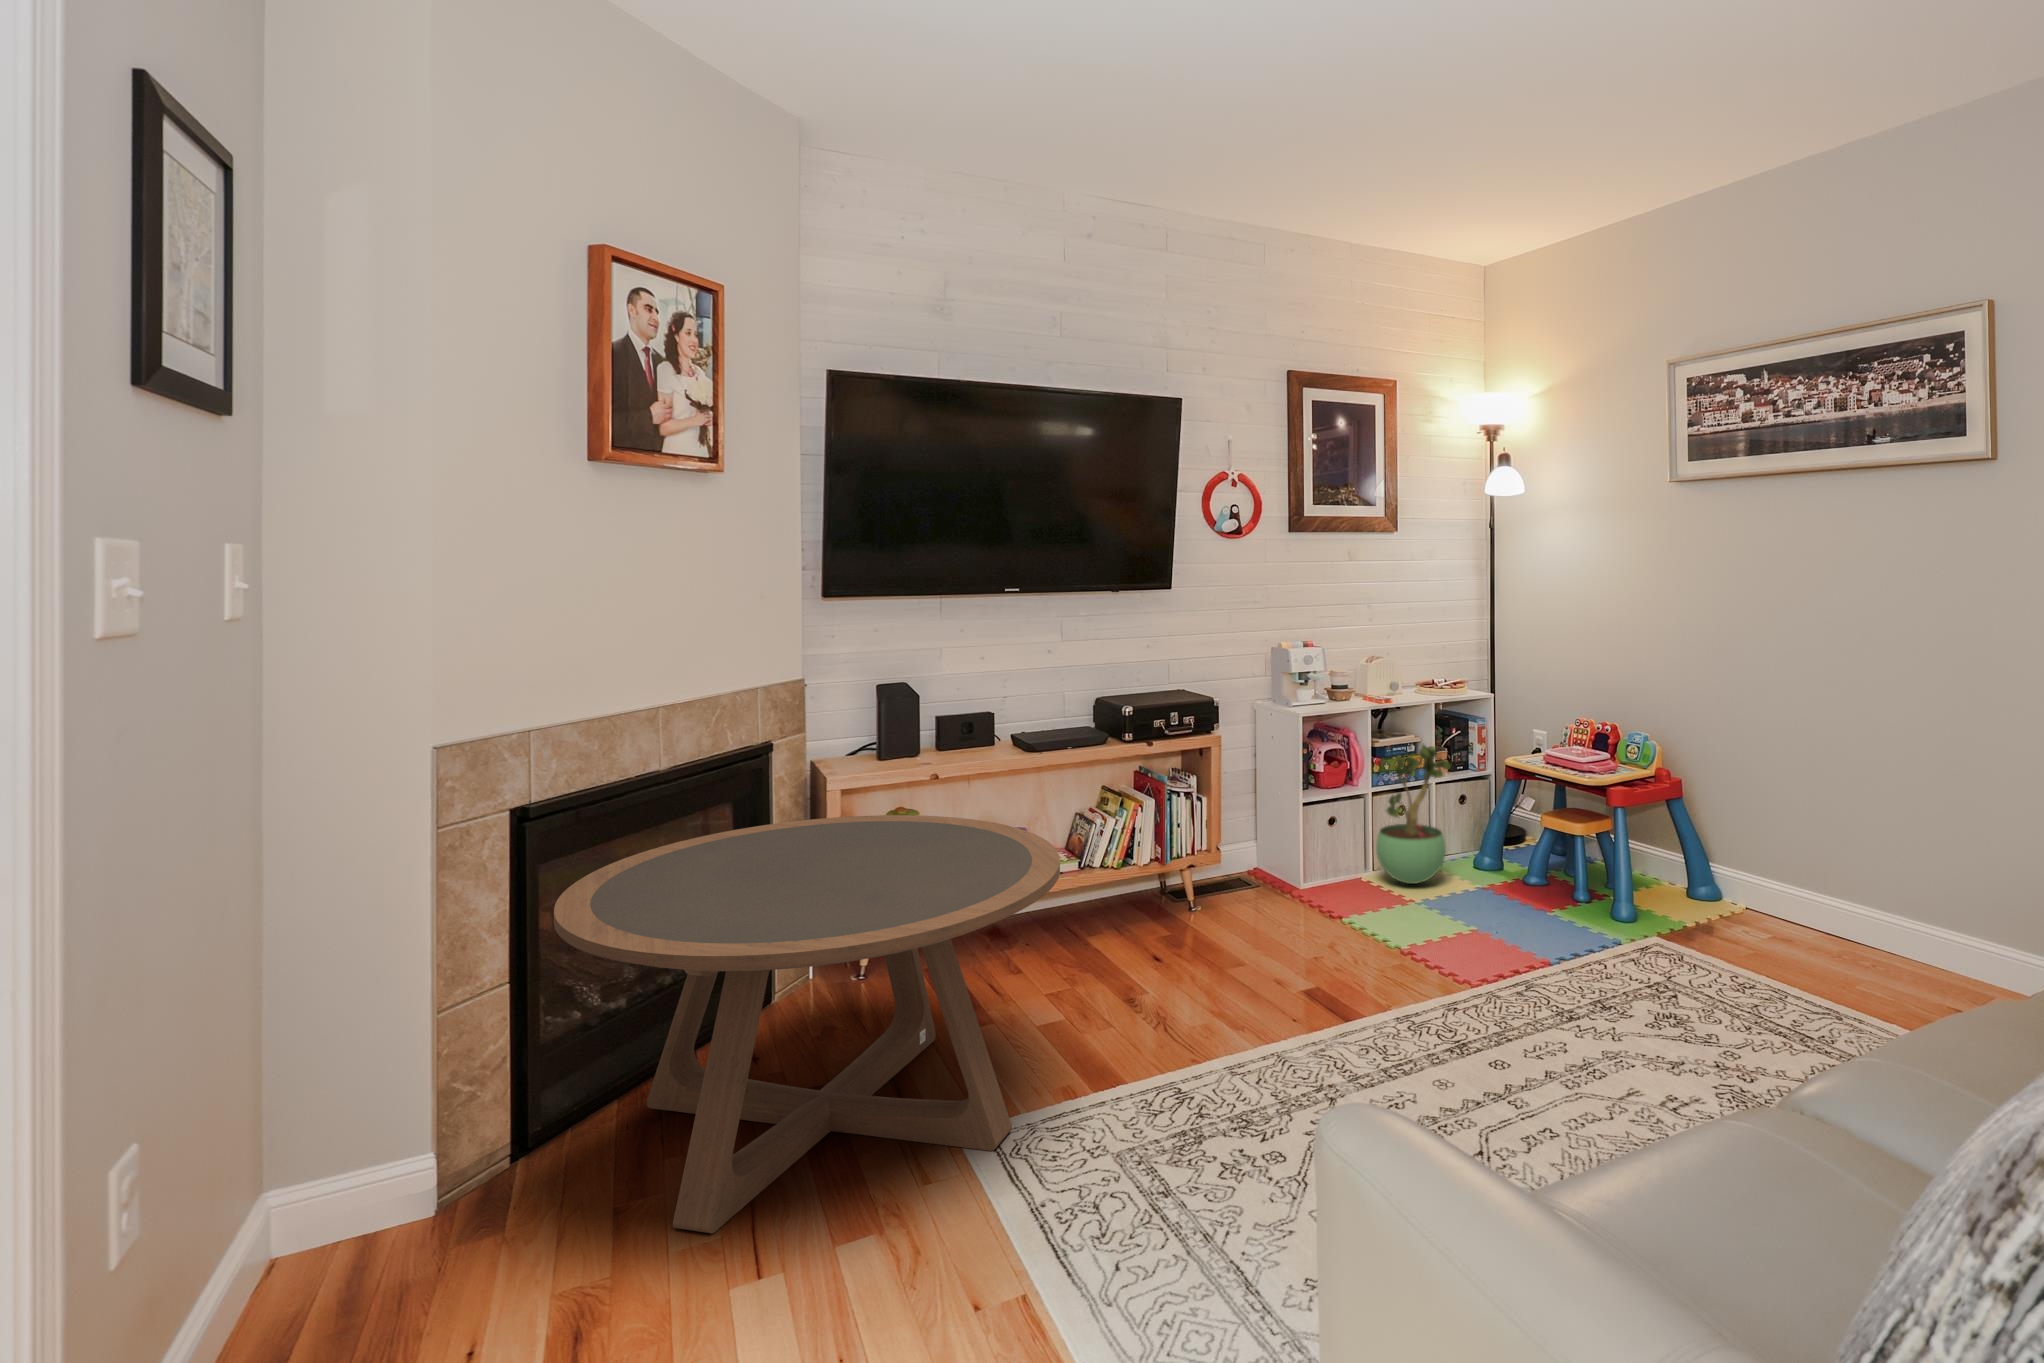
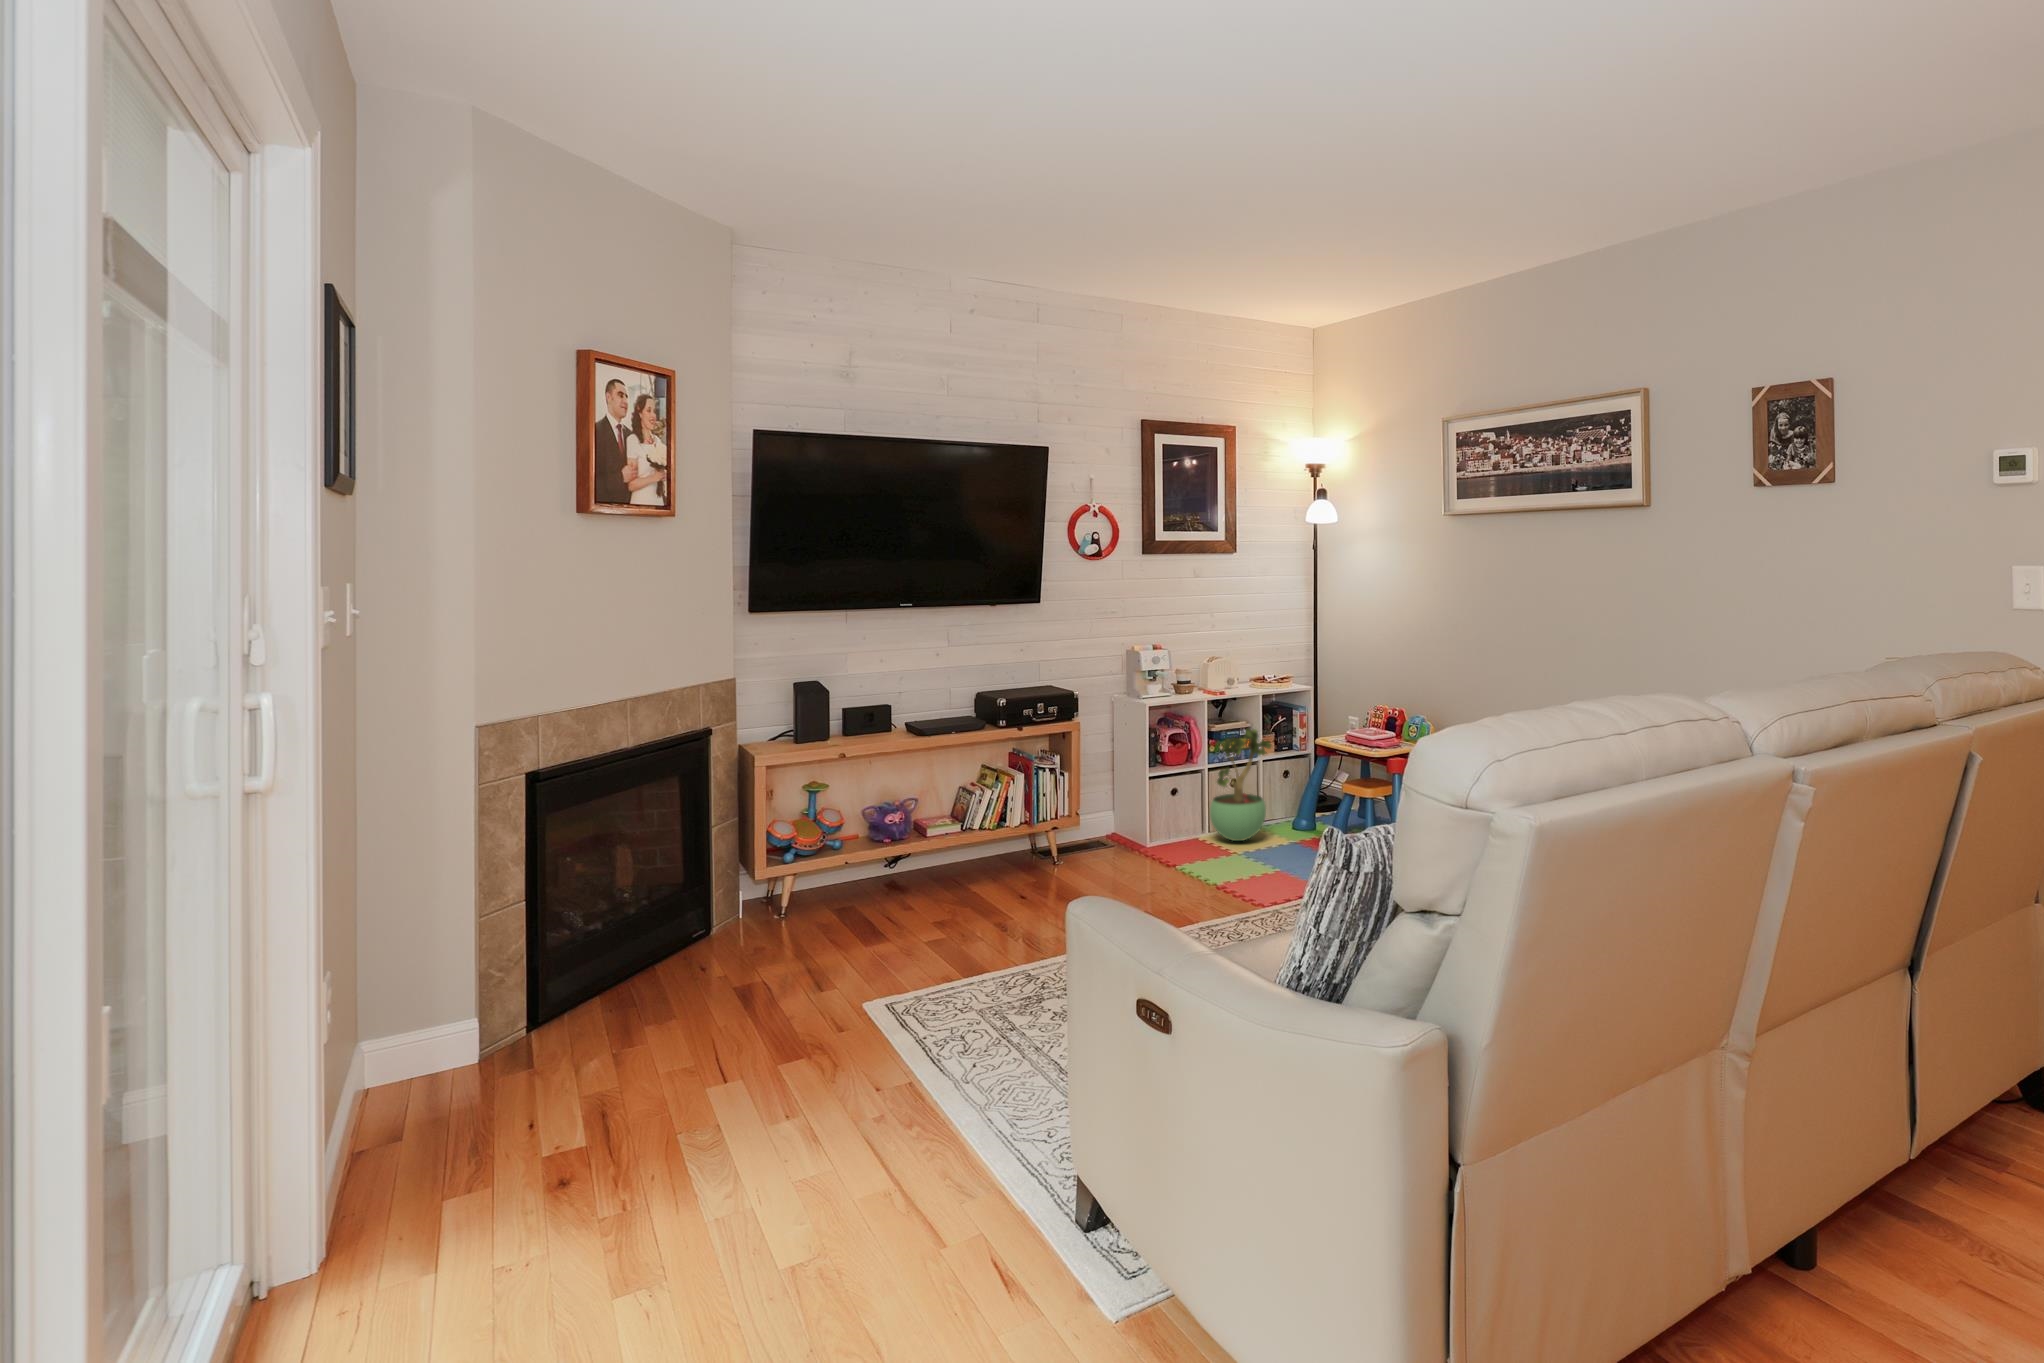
coffee table: present [554,815,1060,1233] -> none [561,781,939,1065]

